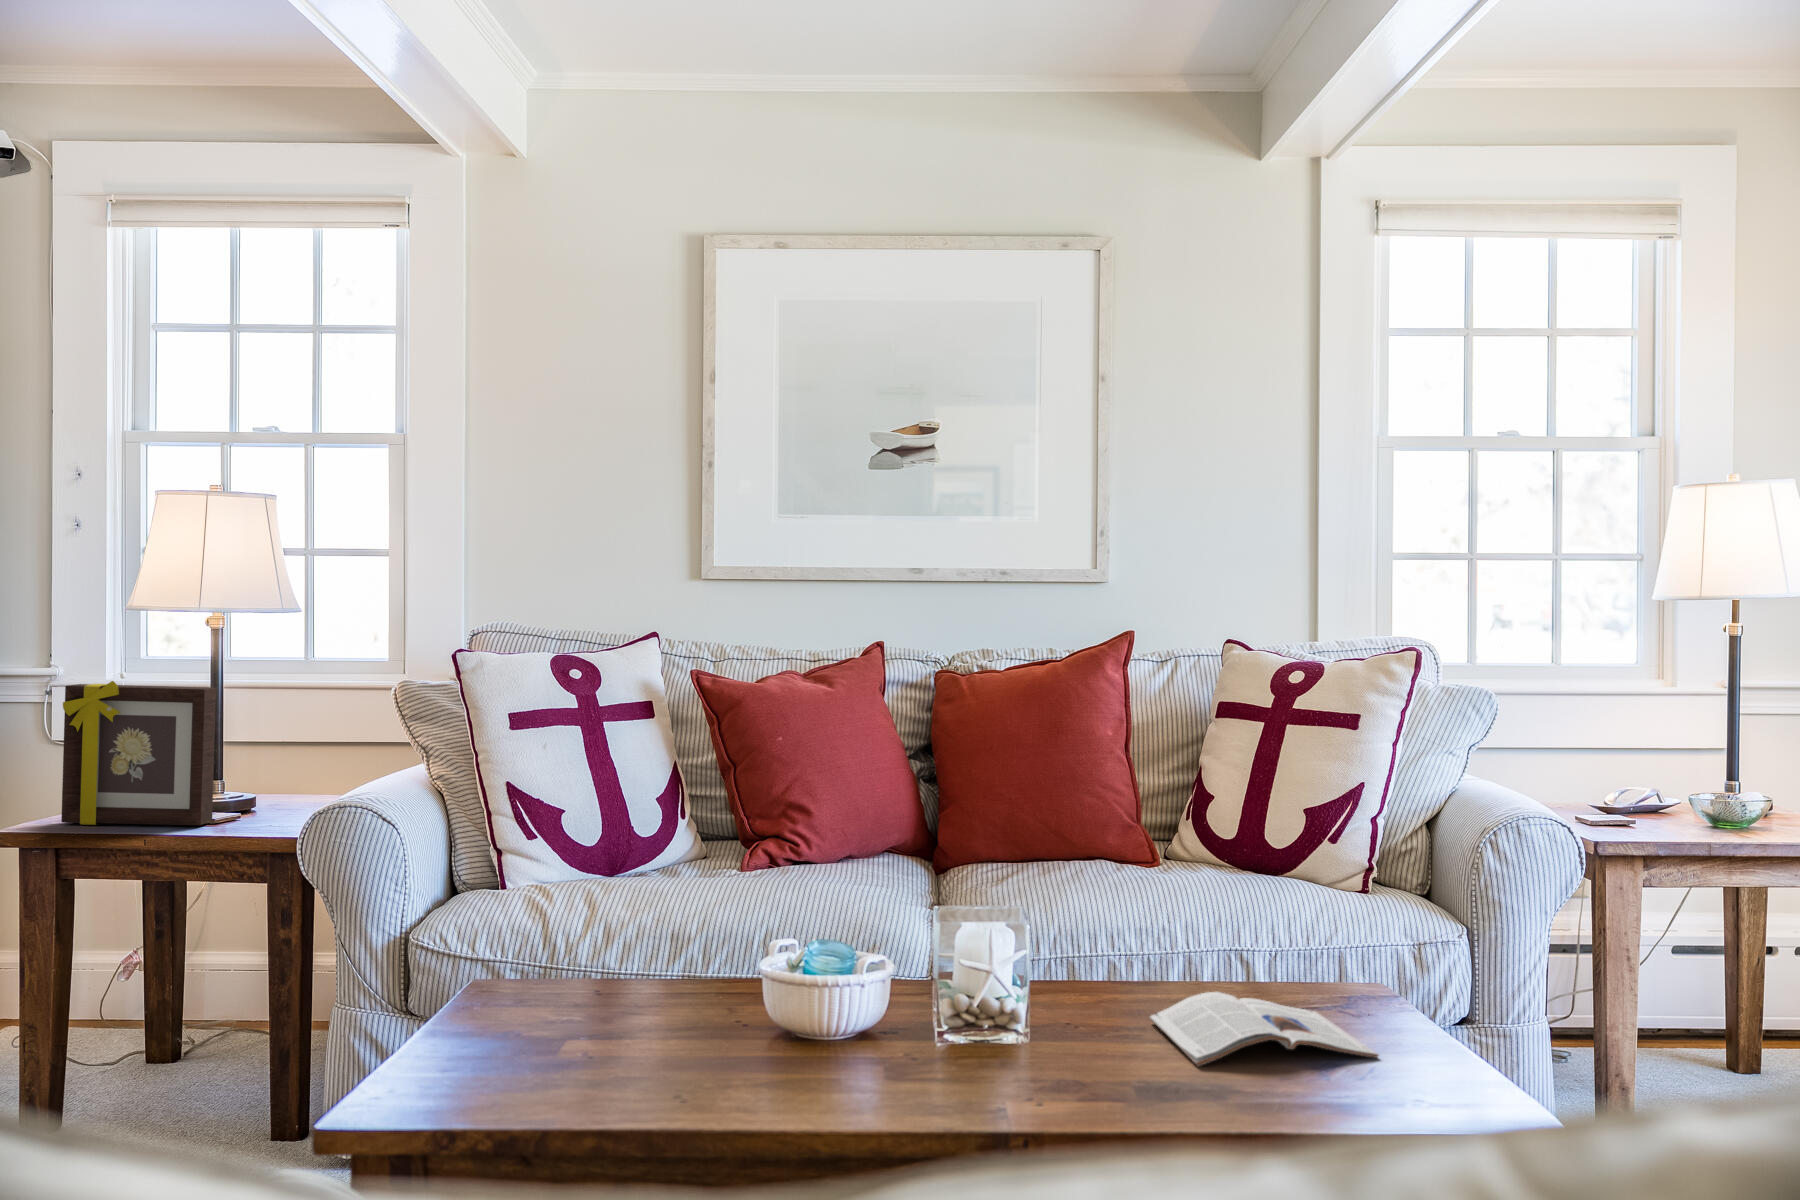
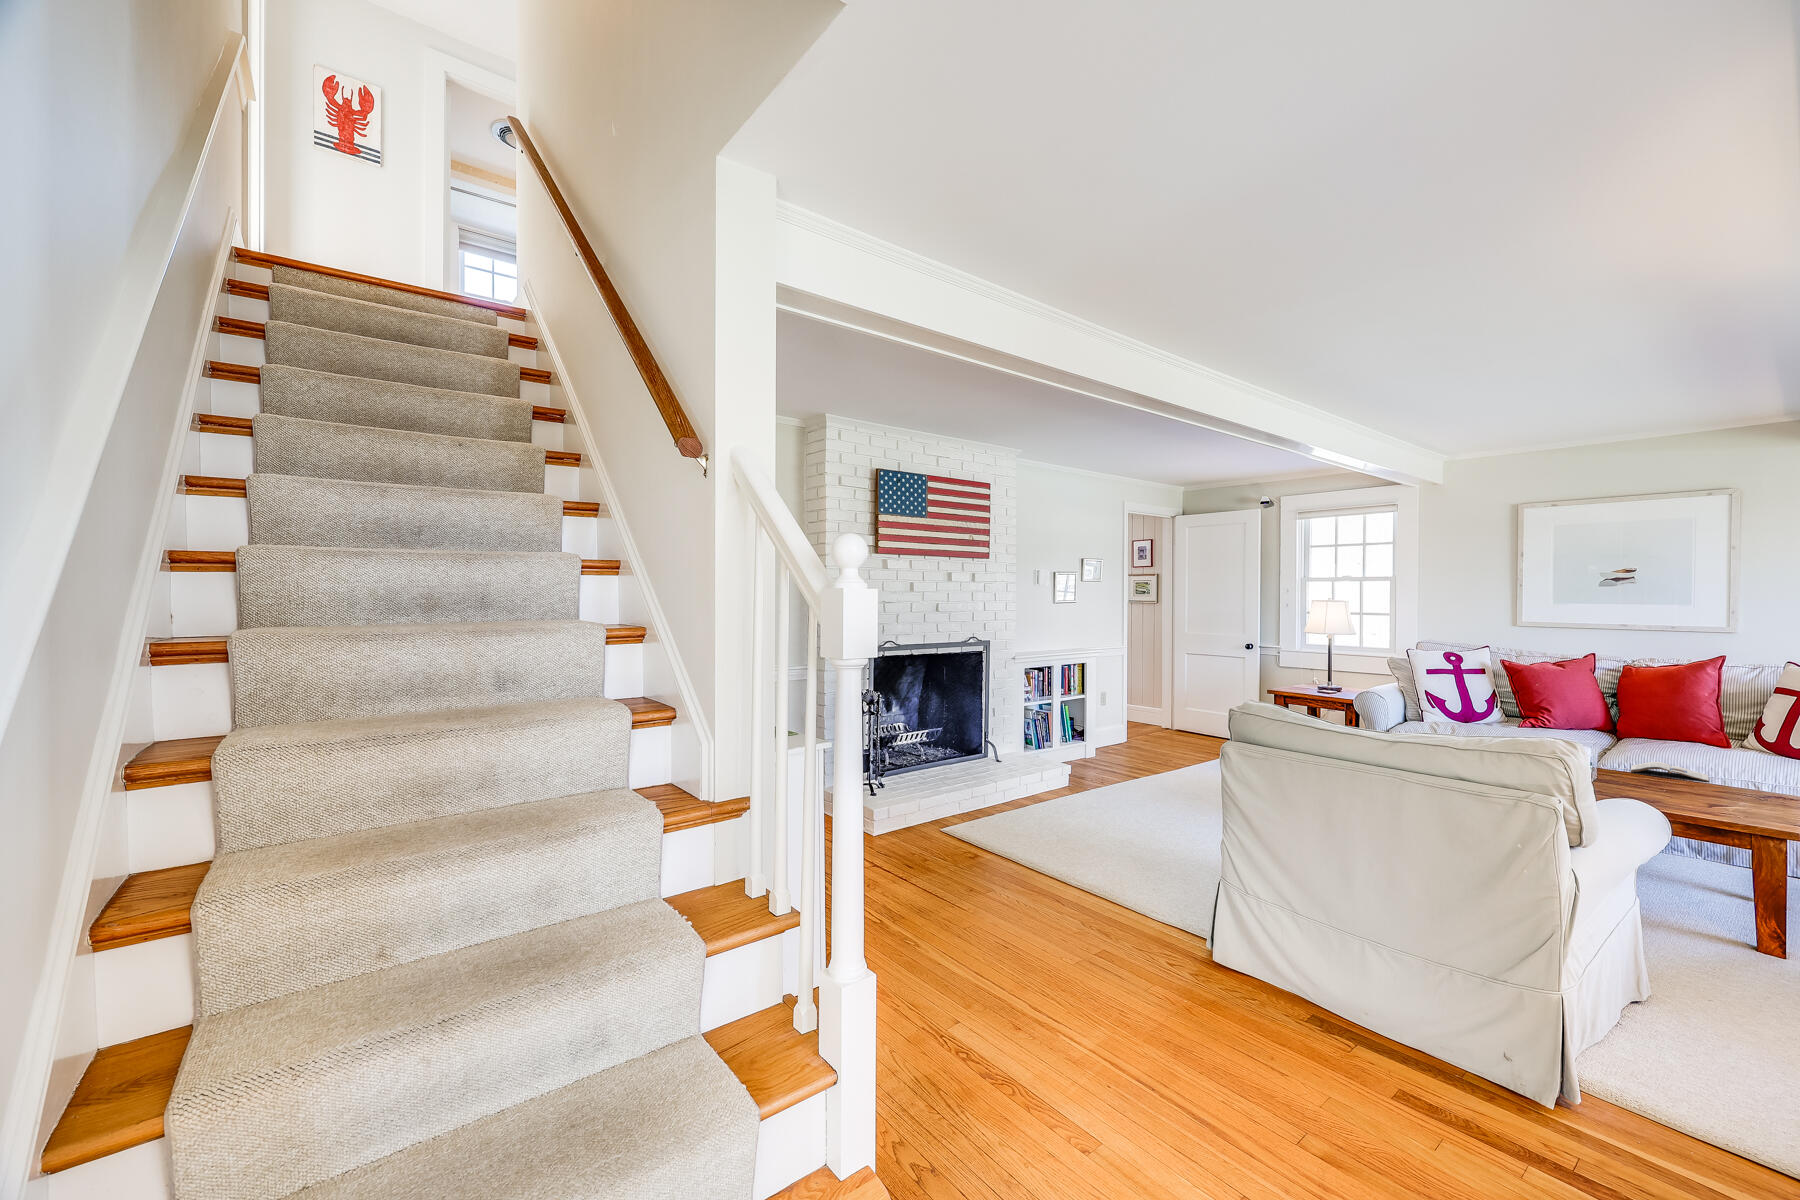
picture frame: present [61,681,216,825] -> none [1293,653,1335,694]

